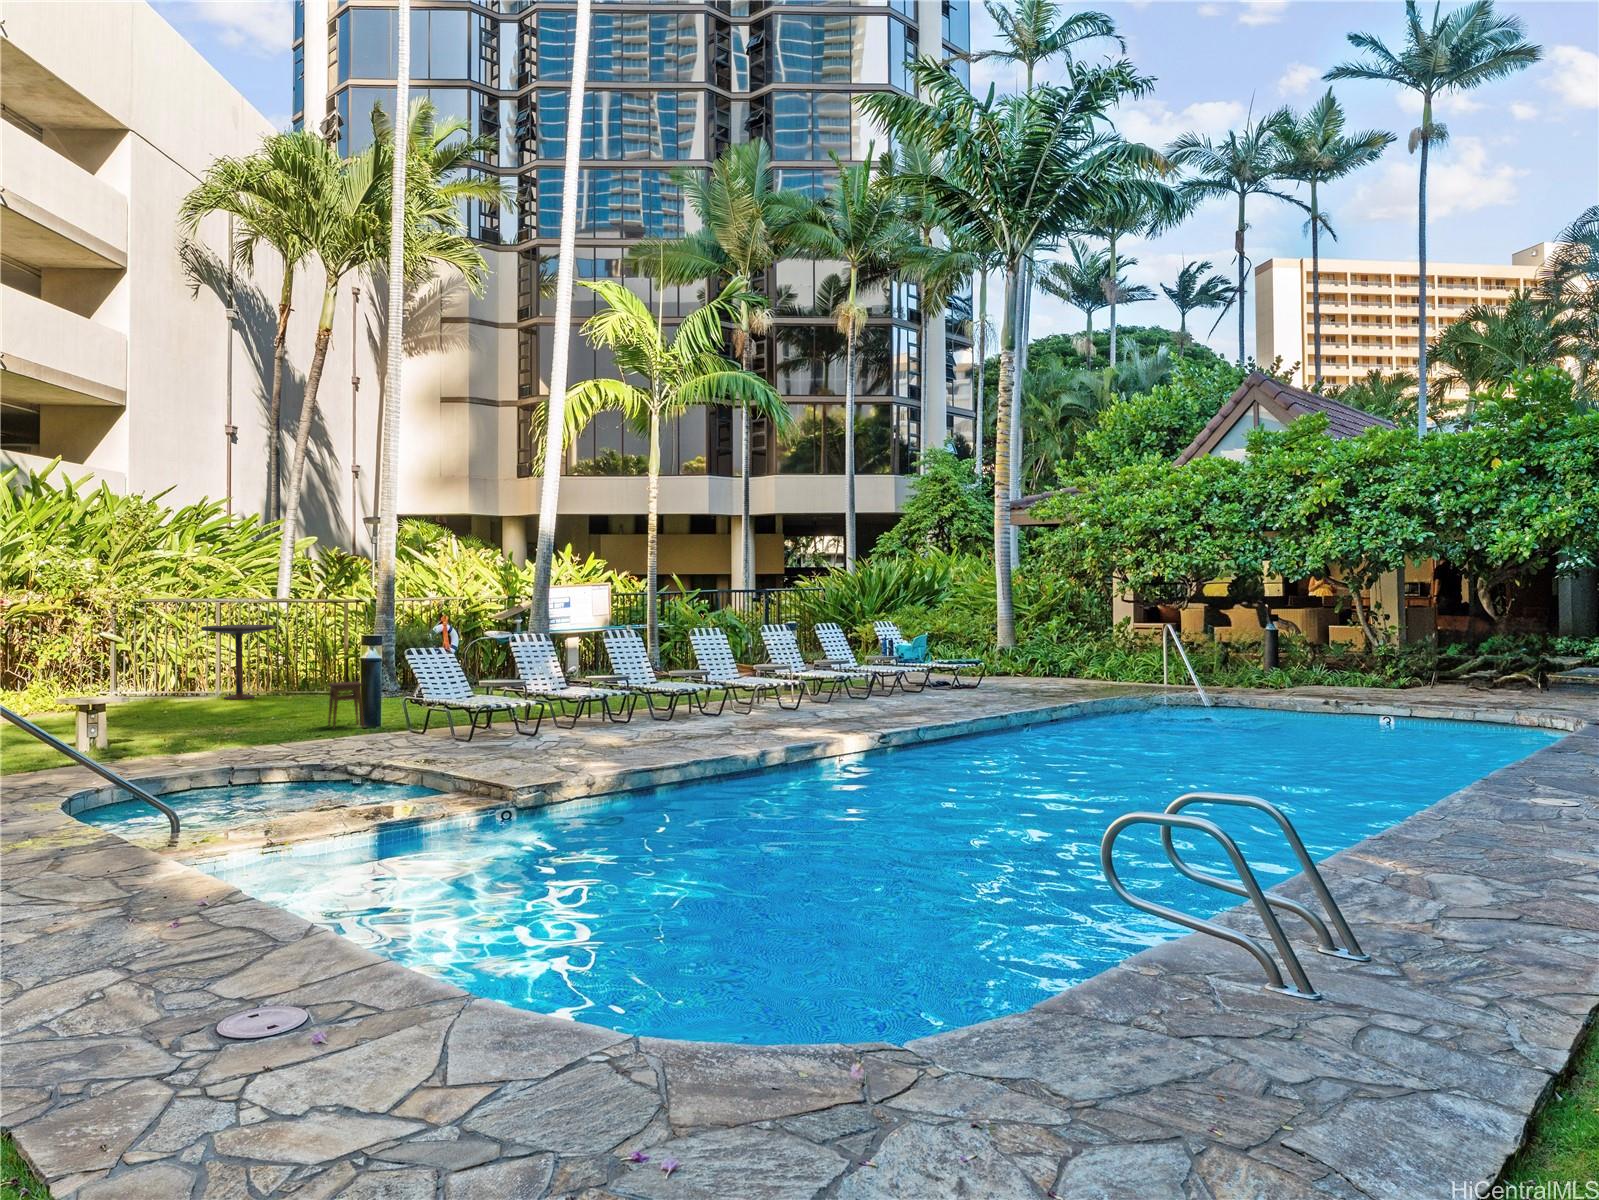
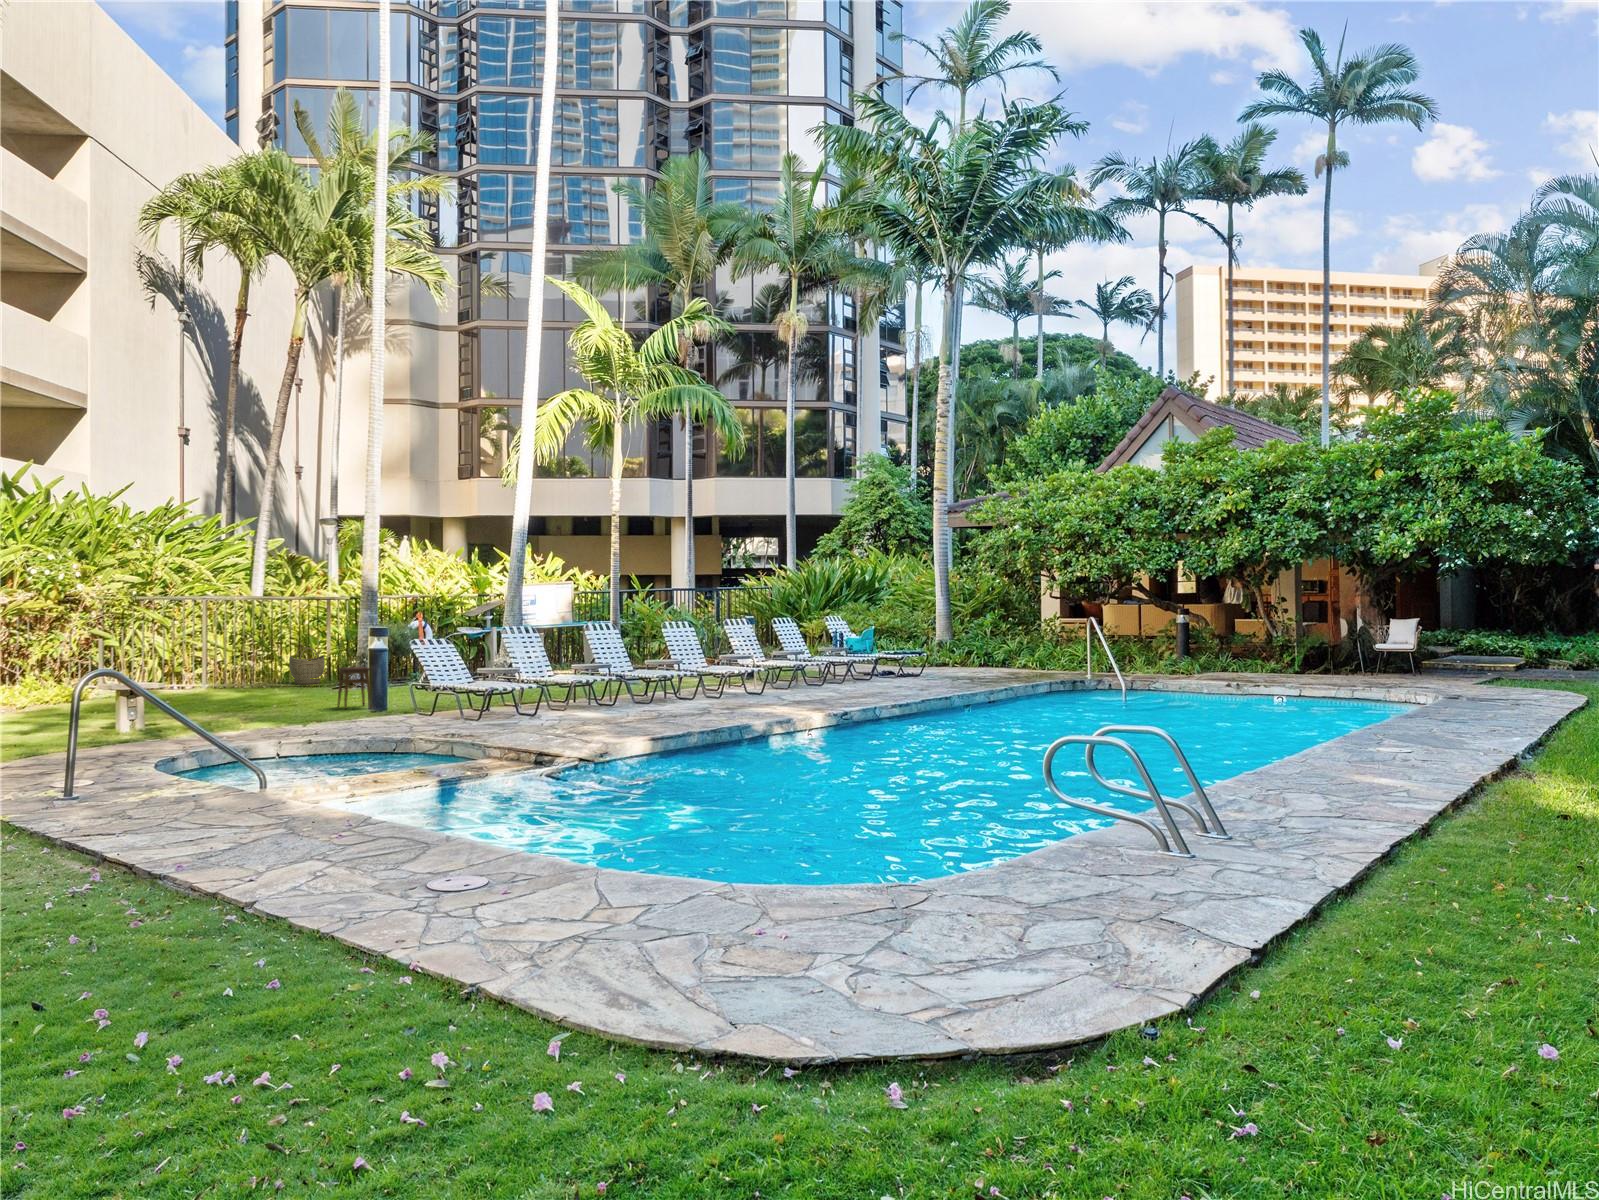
pedestal table: present [201,625,275,700] -> none [197,618,267,688]
woven basket: none [301,655,338,695] -> present [290,647,325,685]

